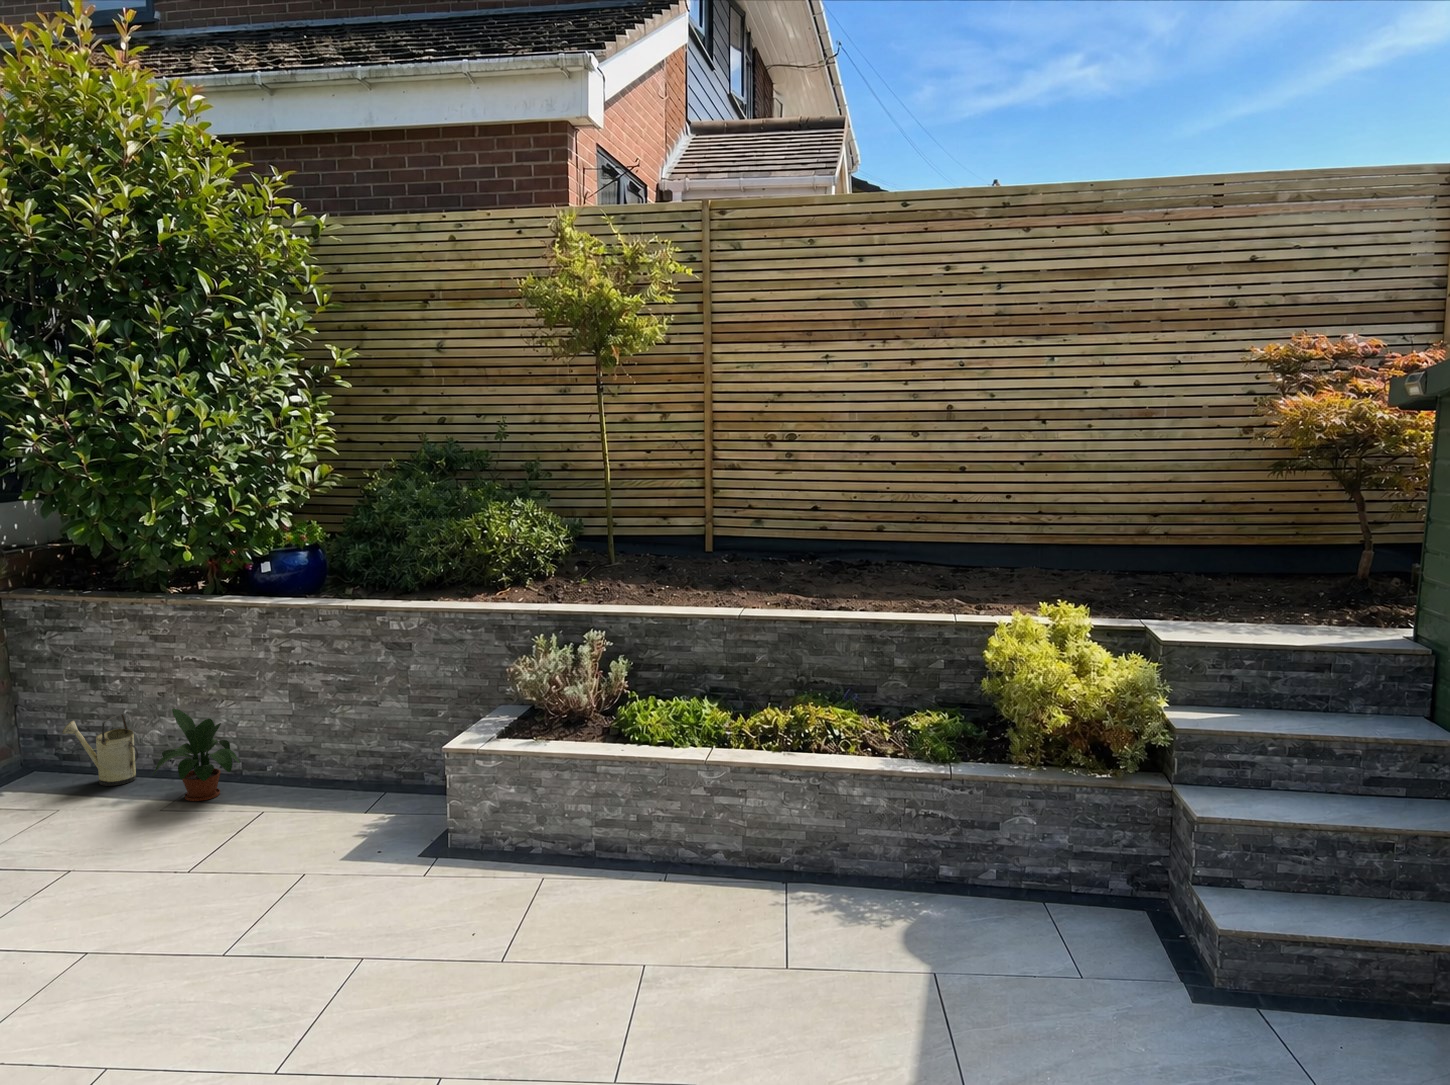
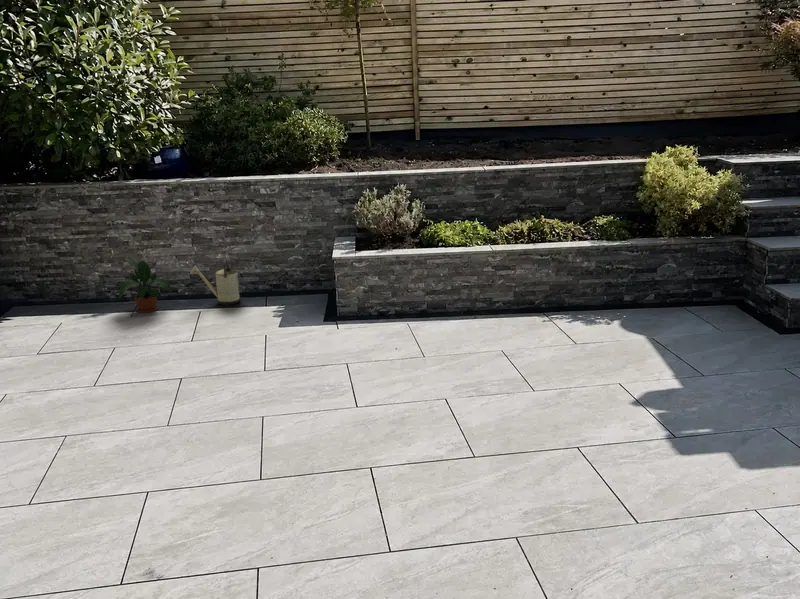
watering can: present [62,714,138,786] -> present [191,259,241,305]

